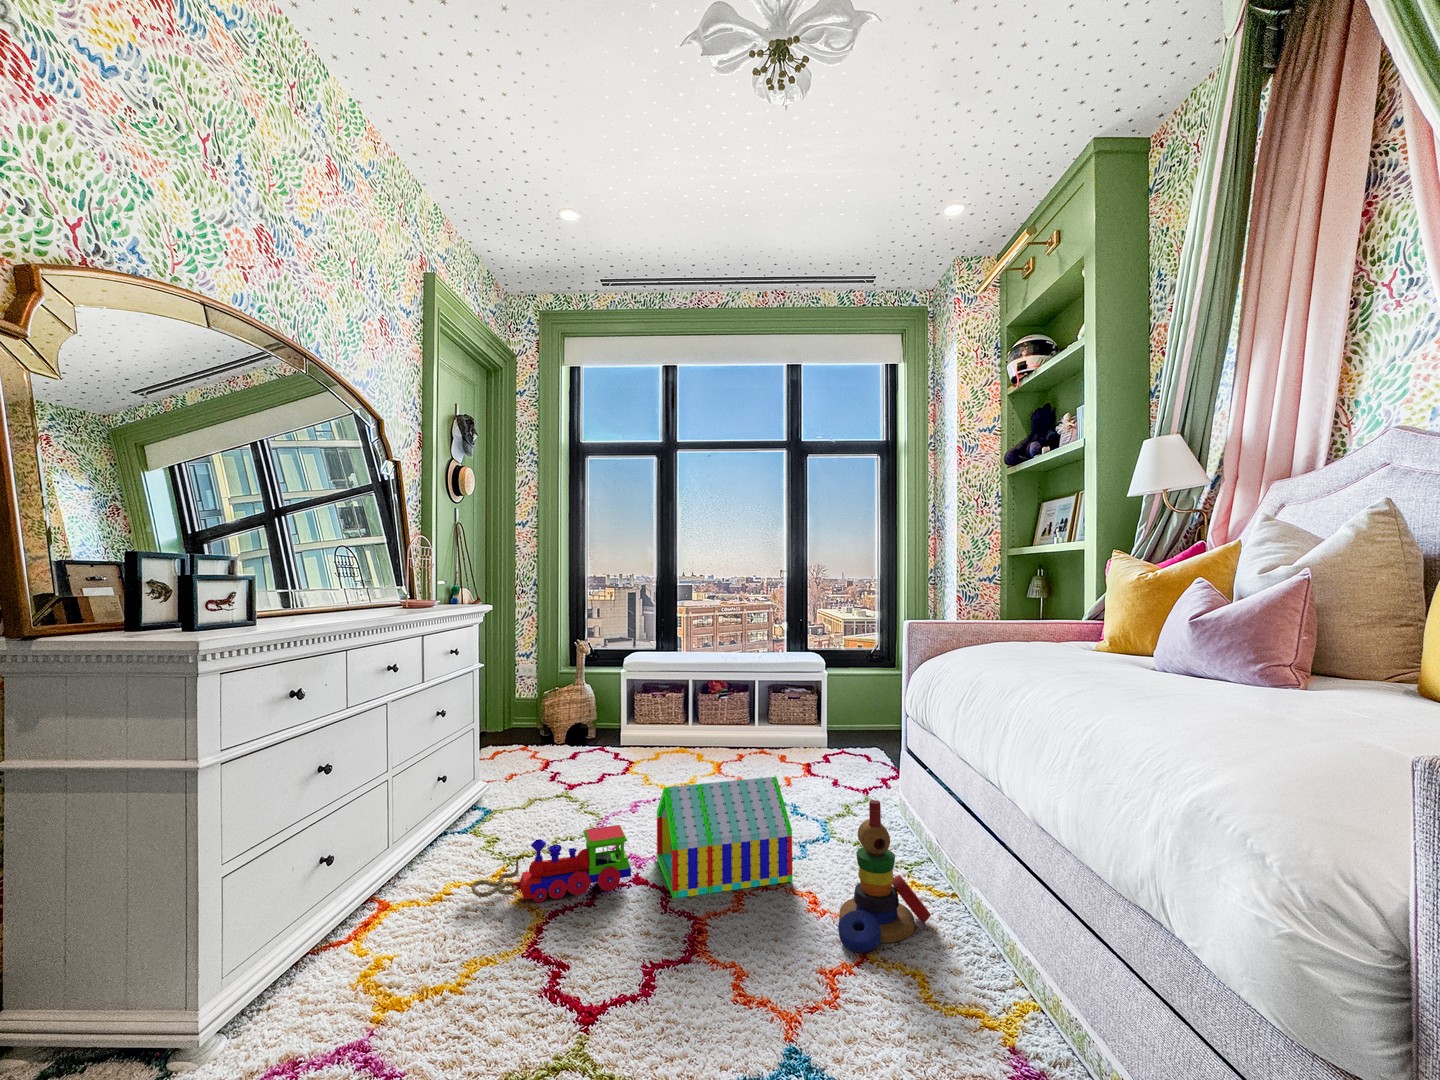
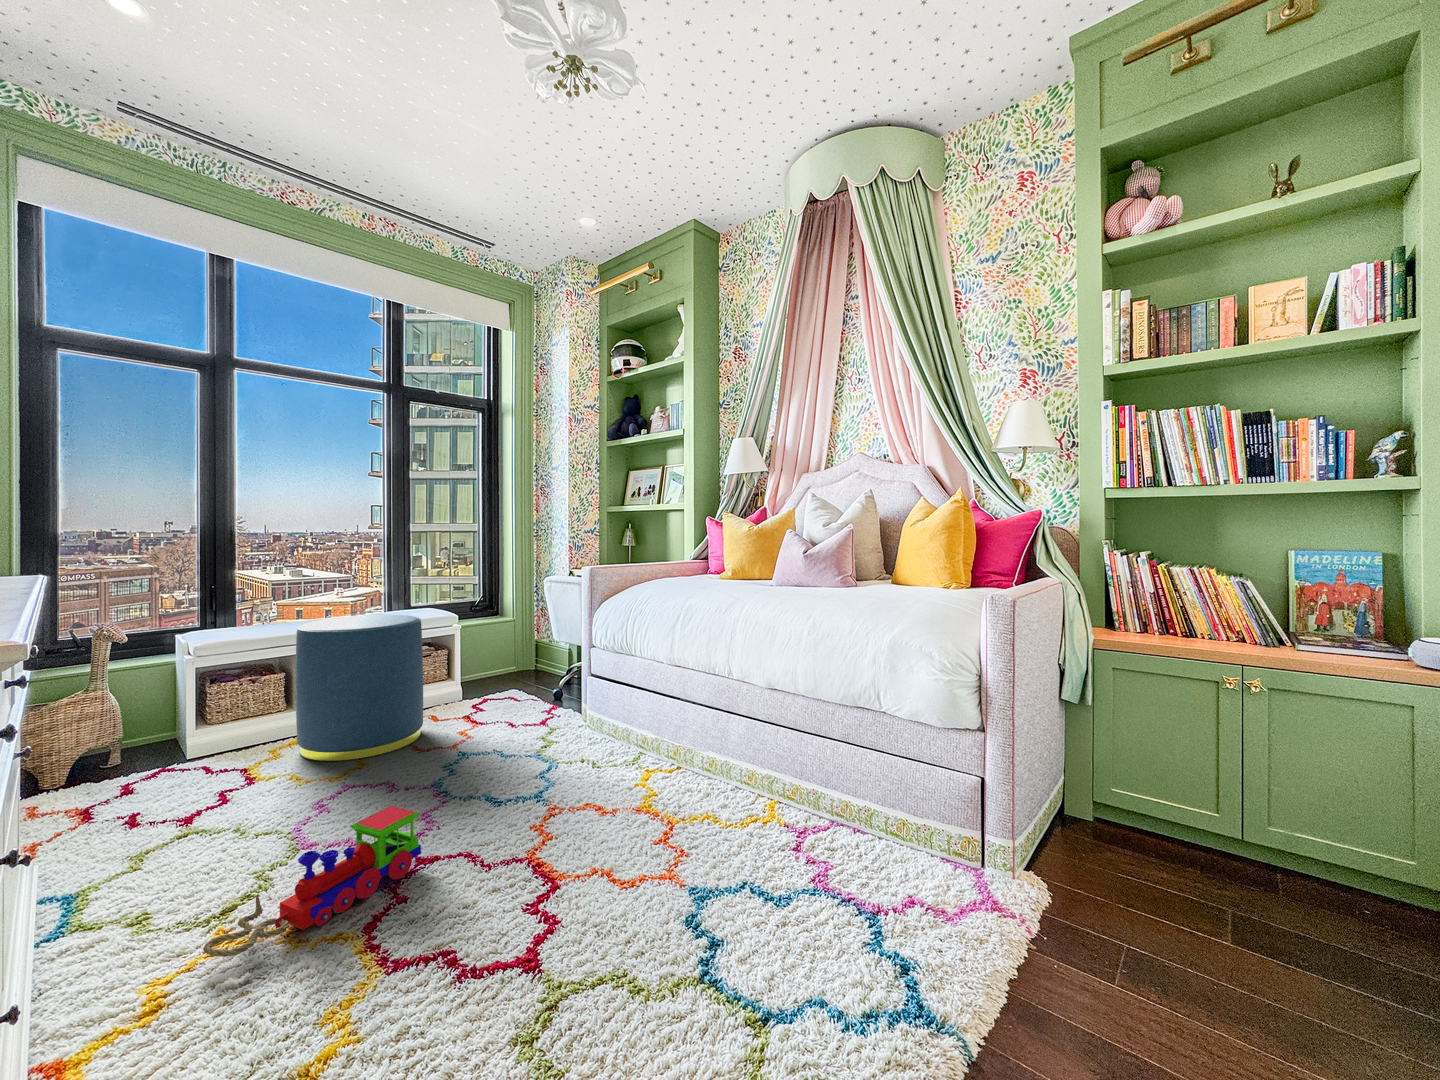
ottoman: none [665,653,762,783] -> present [296,615,423,762]
toy house: present [657,777,793,898] -> none [414,714,569,855]
stacking toy: present [838,800,931,953] -> none [631,705,697,826]

